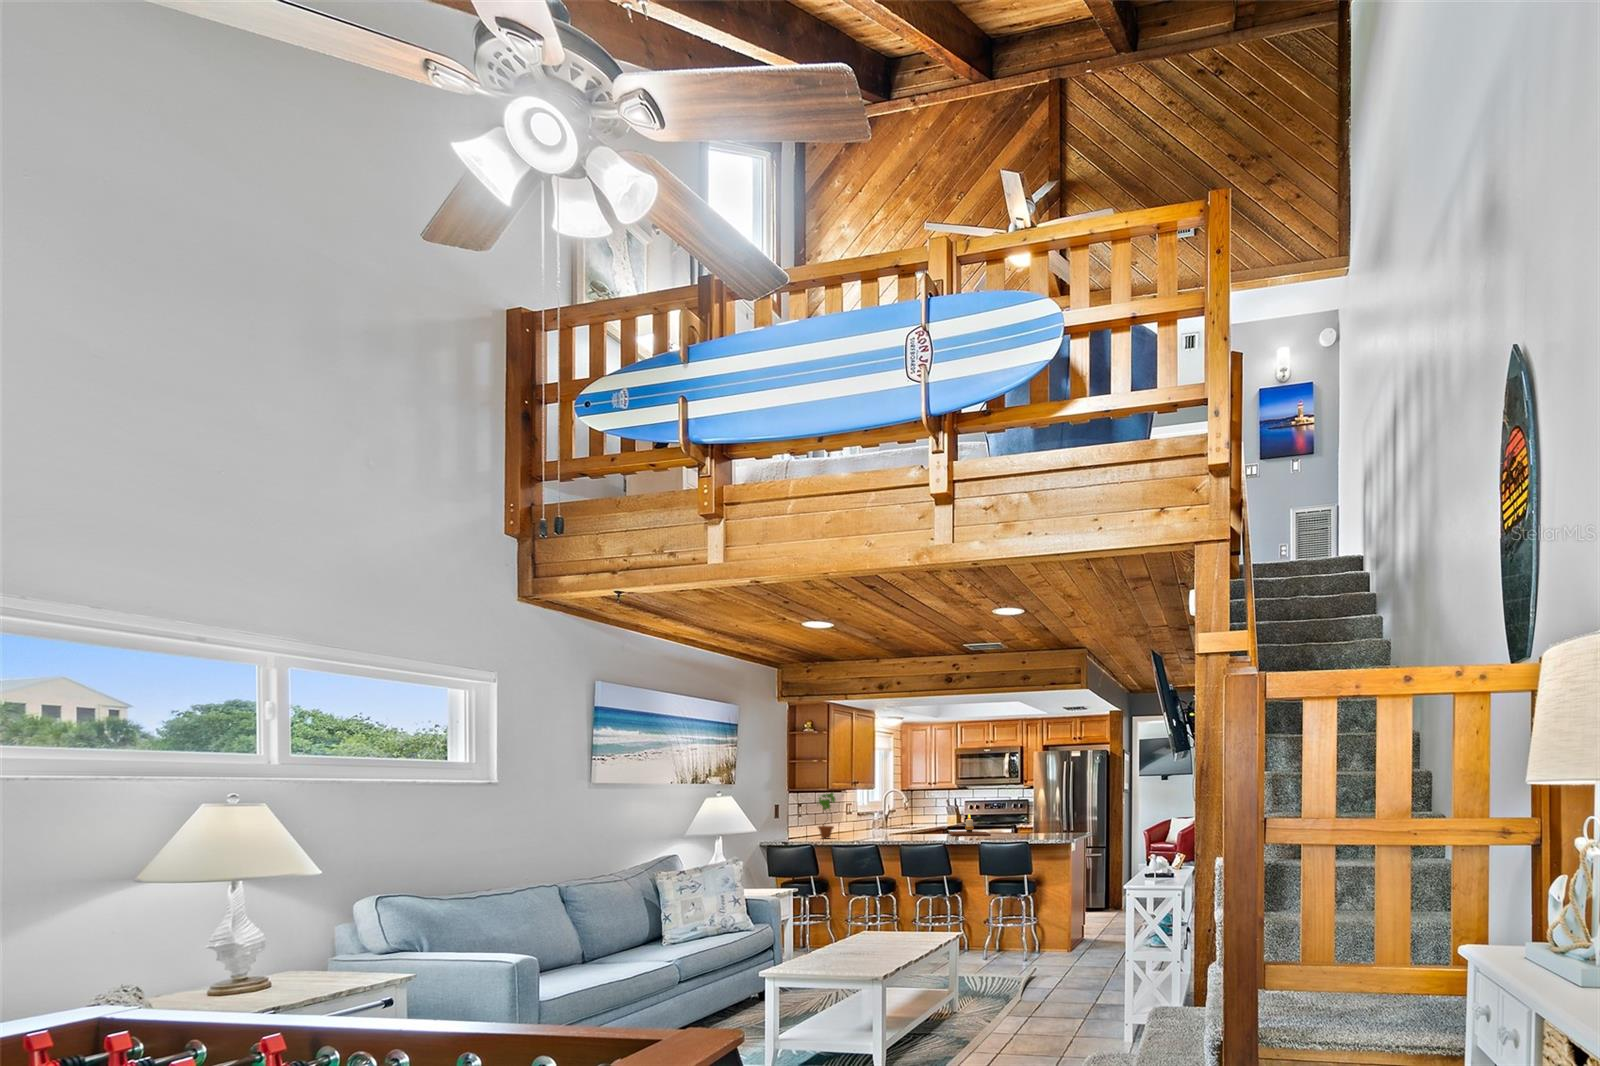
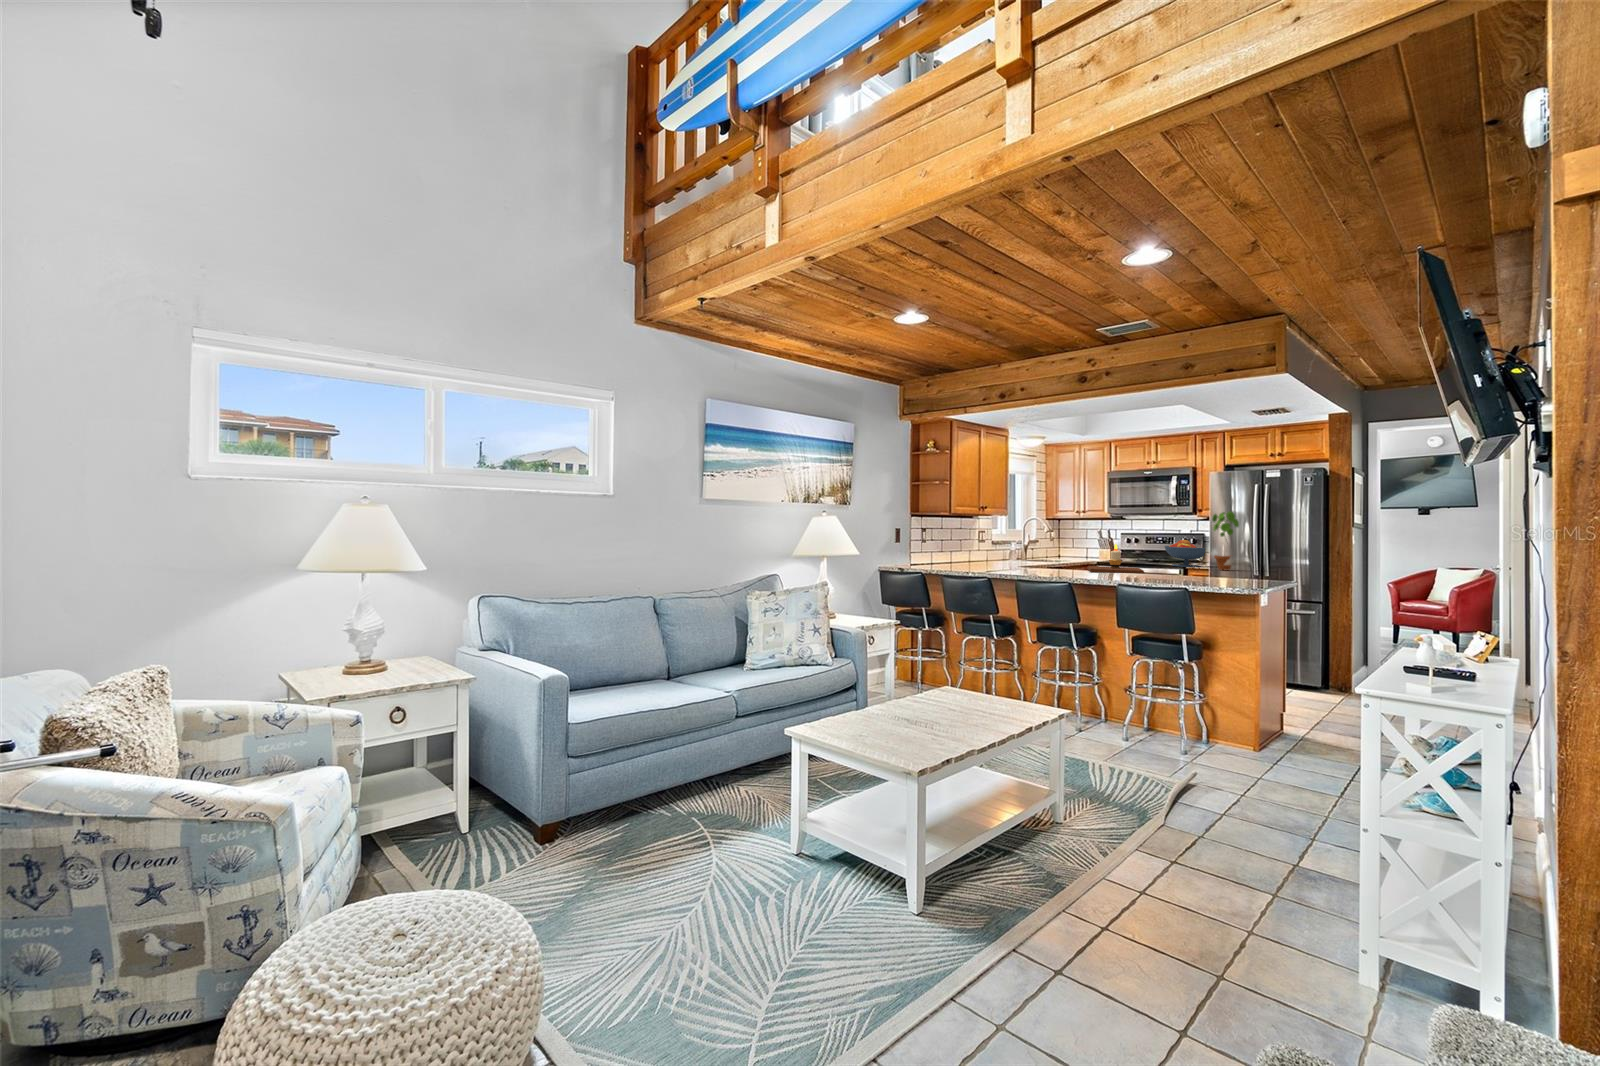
potted plant: present [818,792,835,838] -> present [1212,512,1239,570]
fruit bowl: none [1001,807,1035,829] -> present [1165,540,1205,567]

